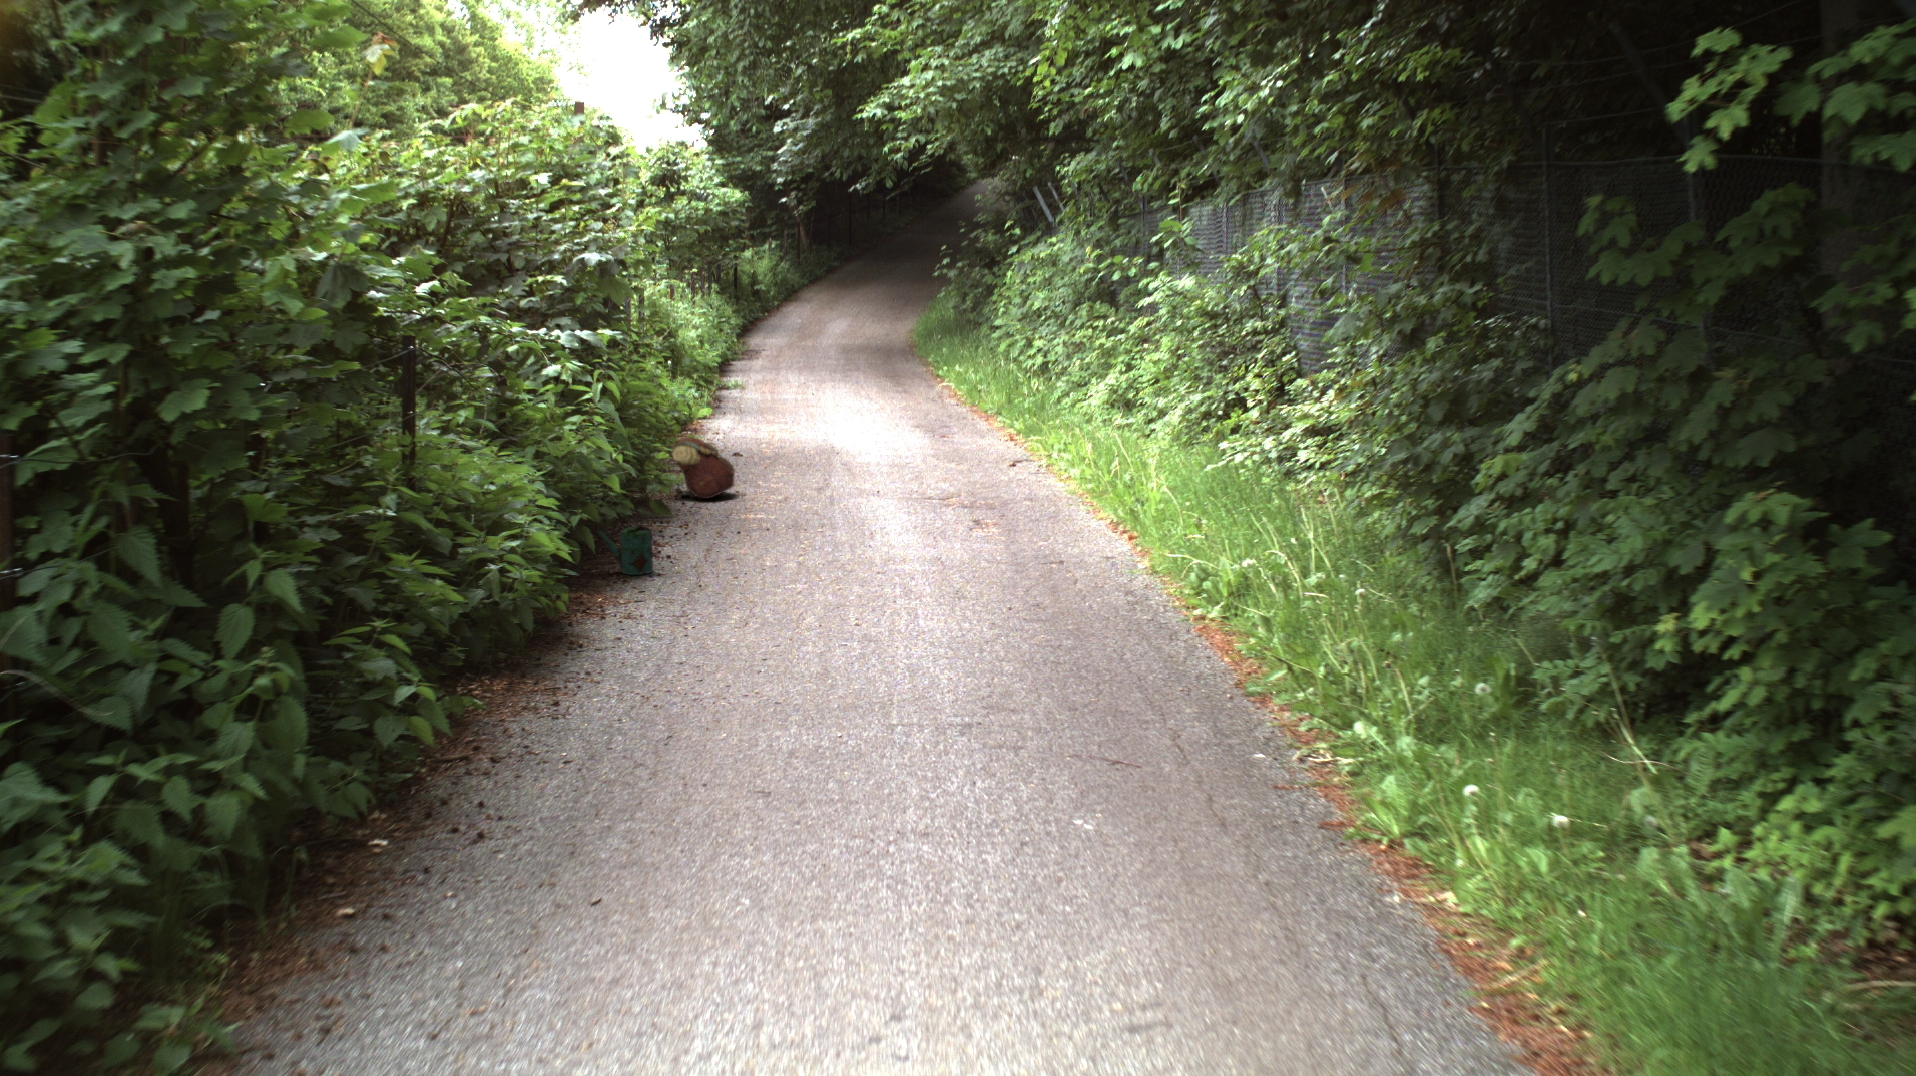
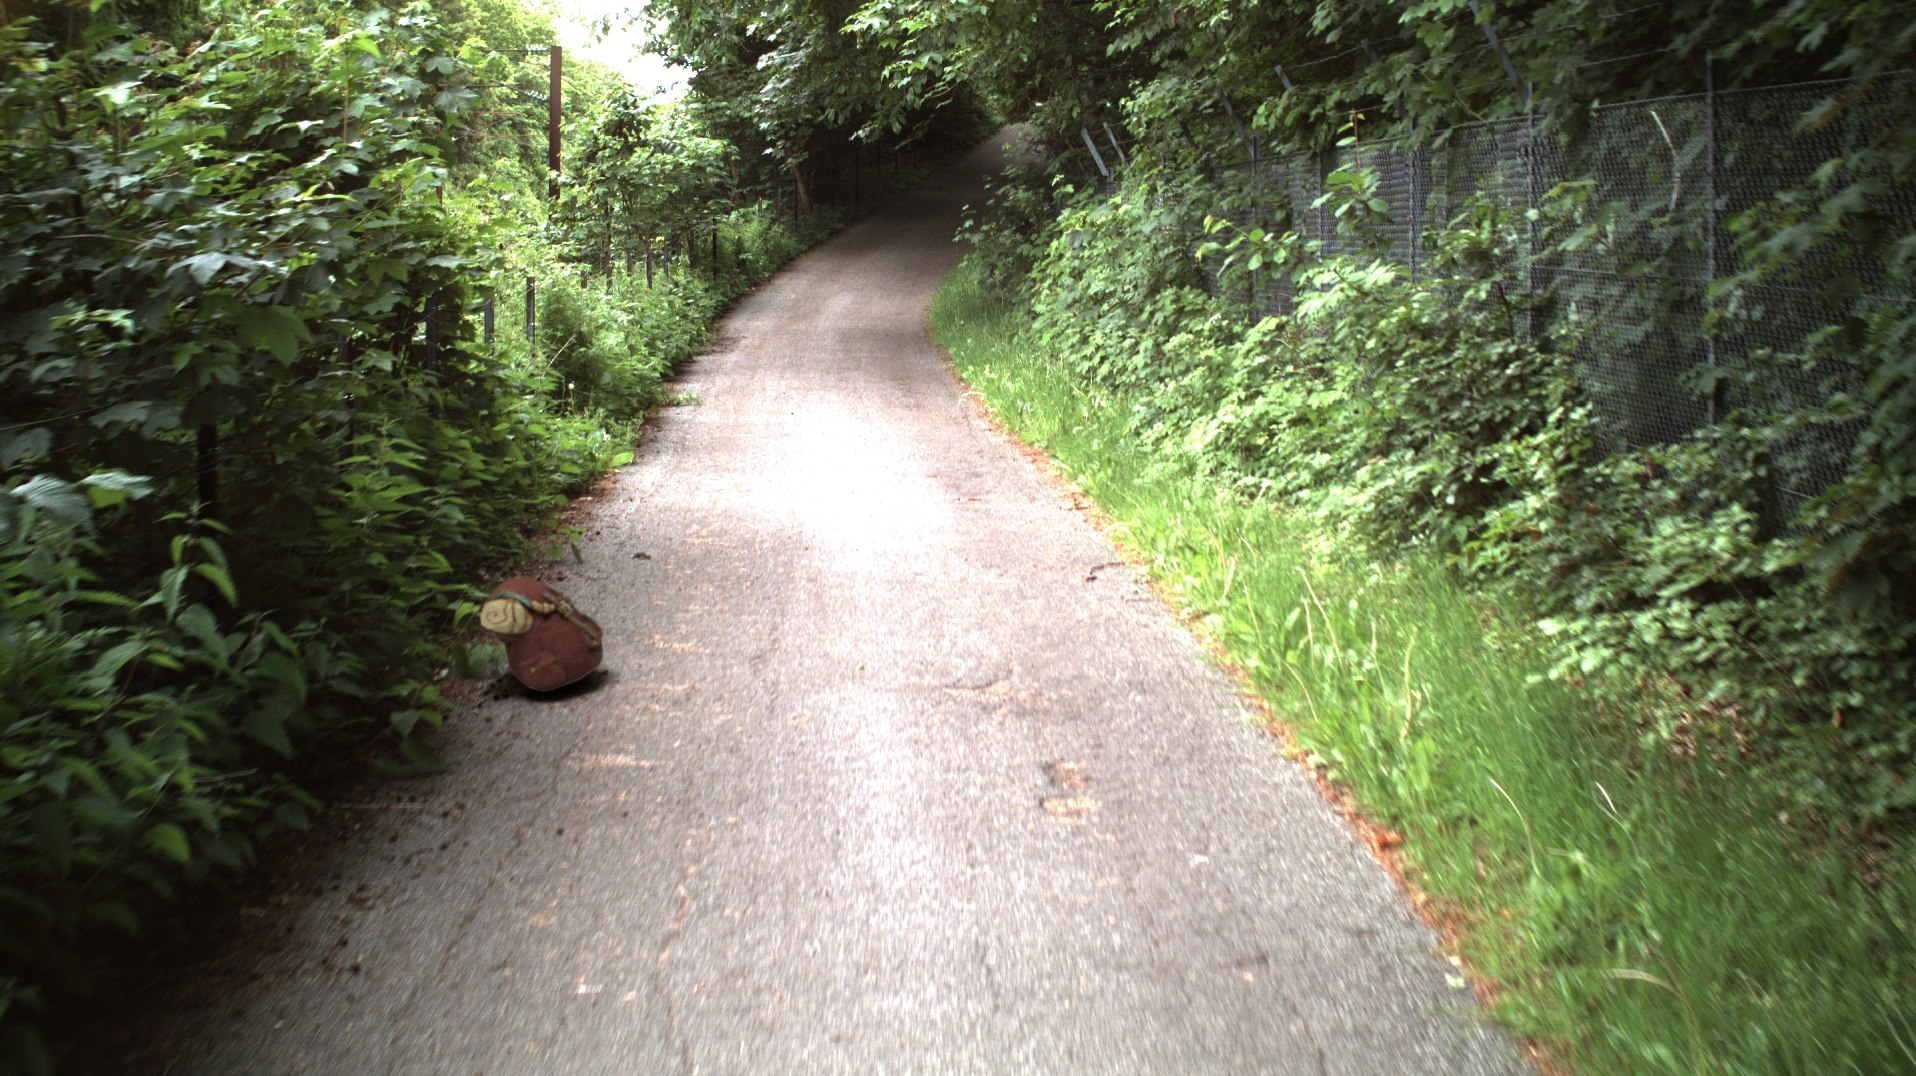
watering can: present [590,523,654,575] -> none [151,909,332,1038]

